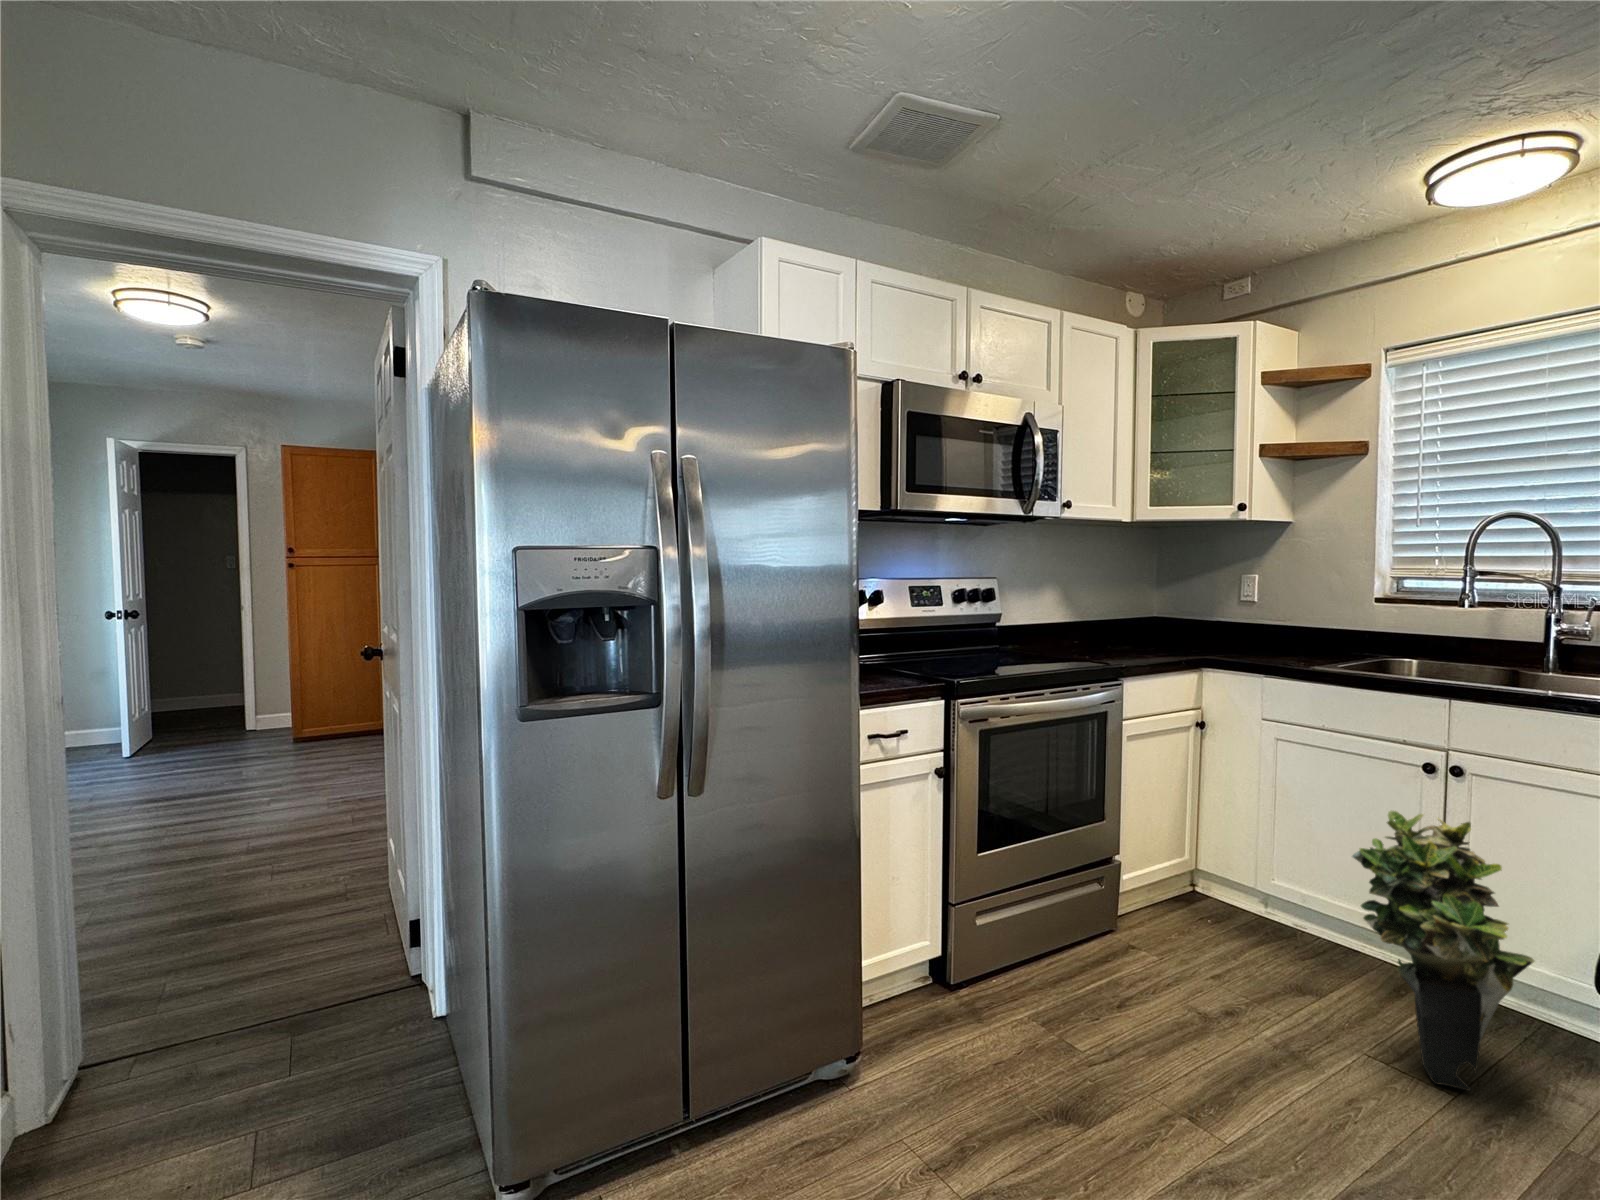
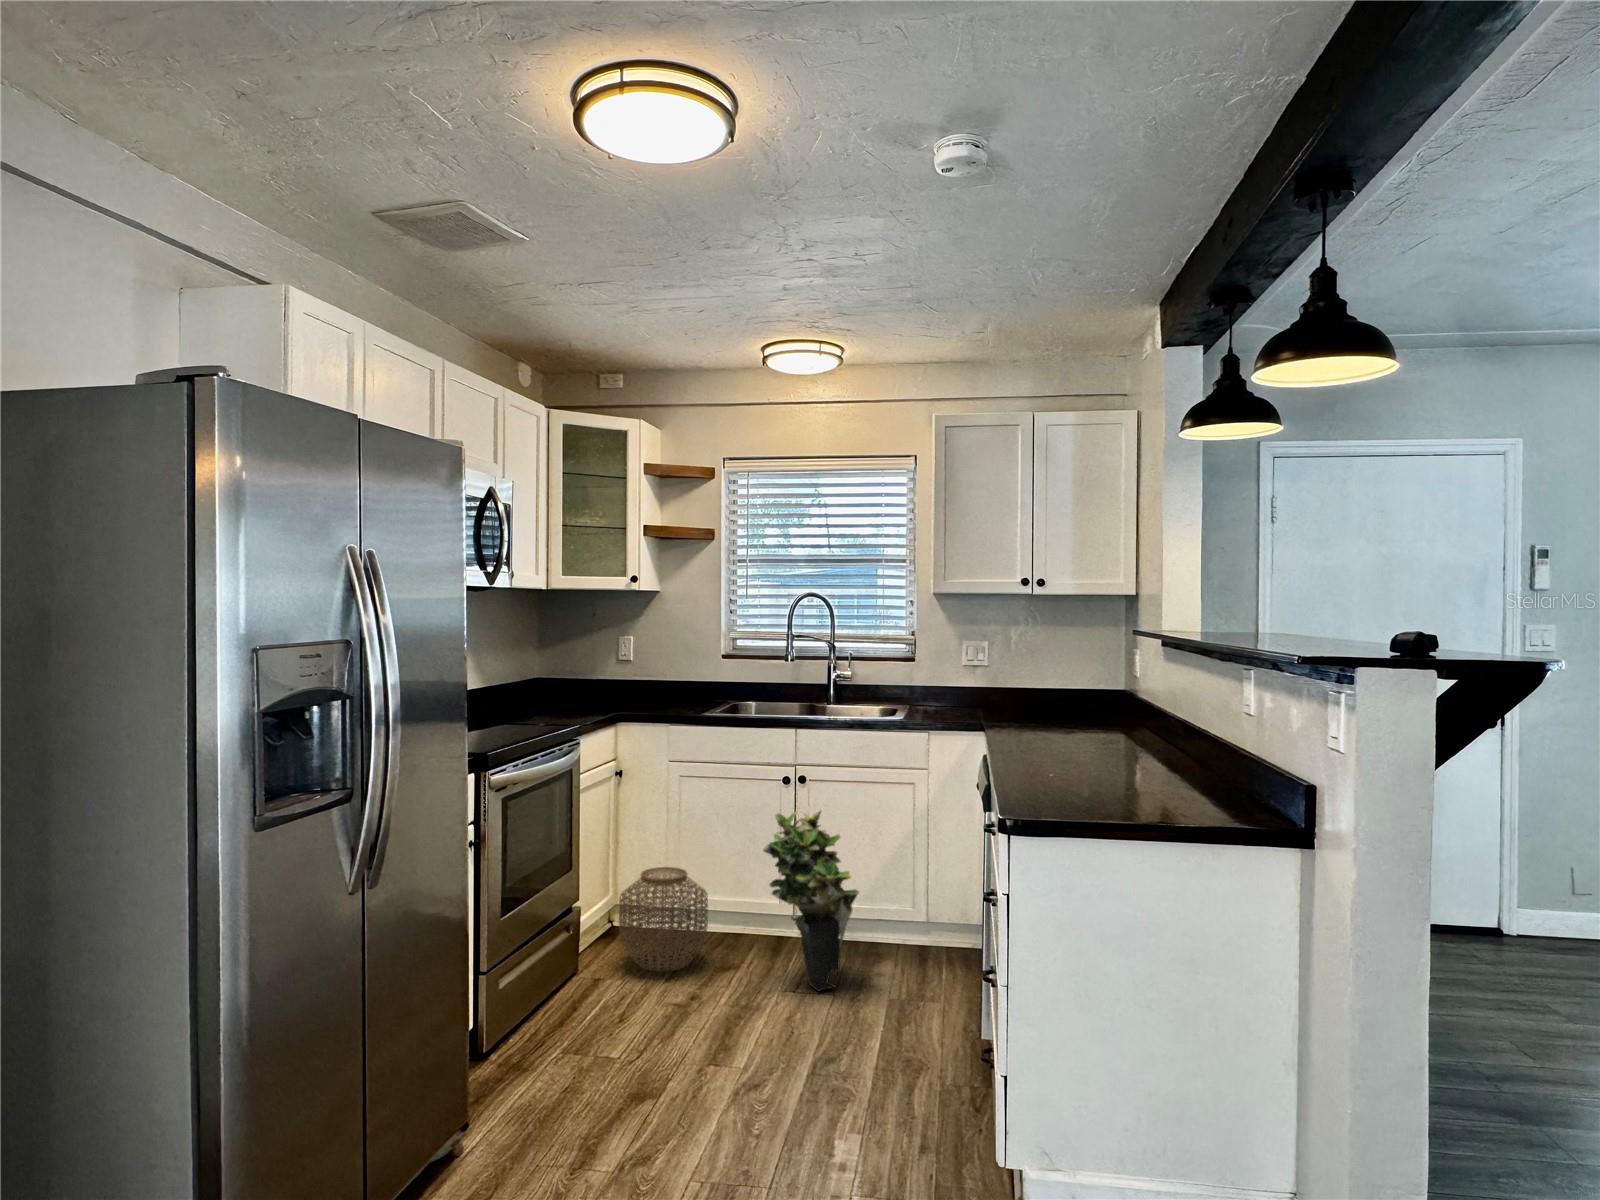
woven basket: none [1168,838,1288,967] -> present [619,867,708,971]

